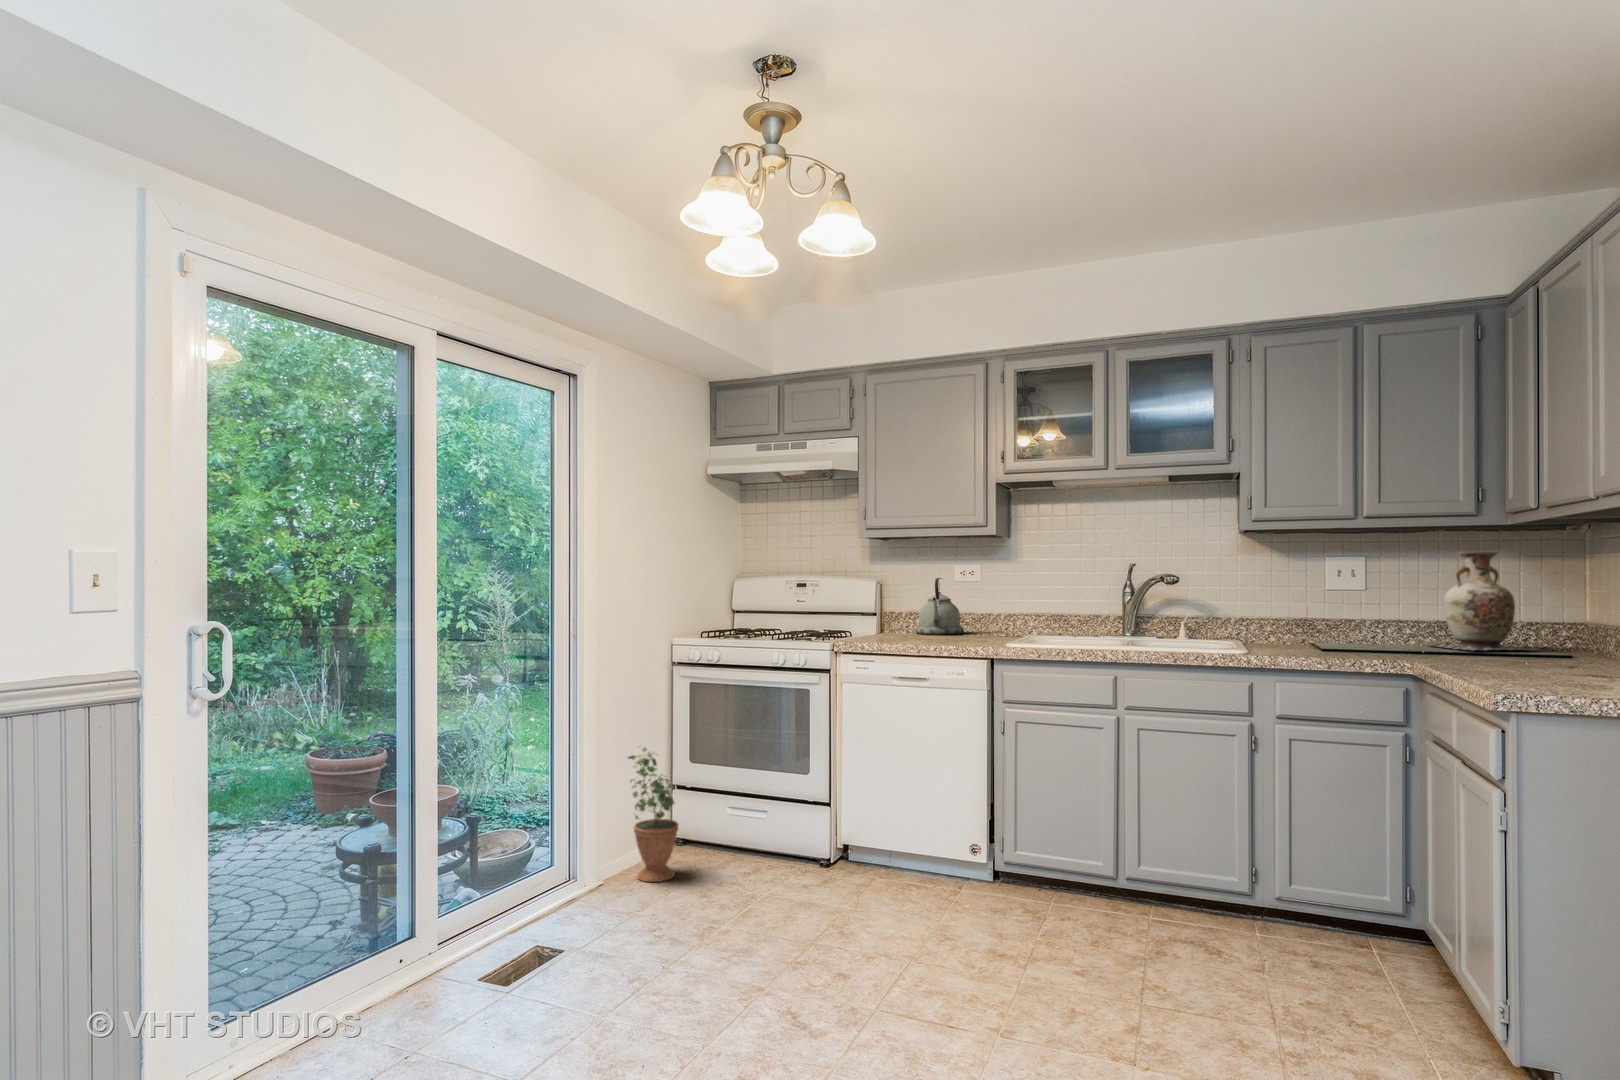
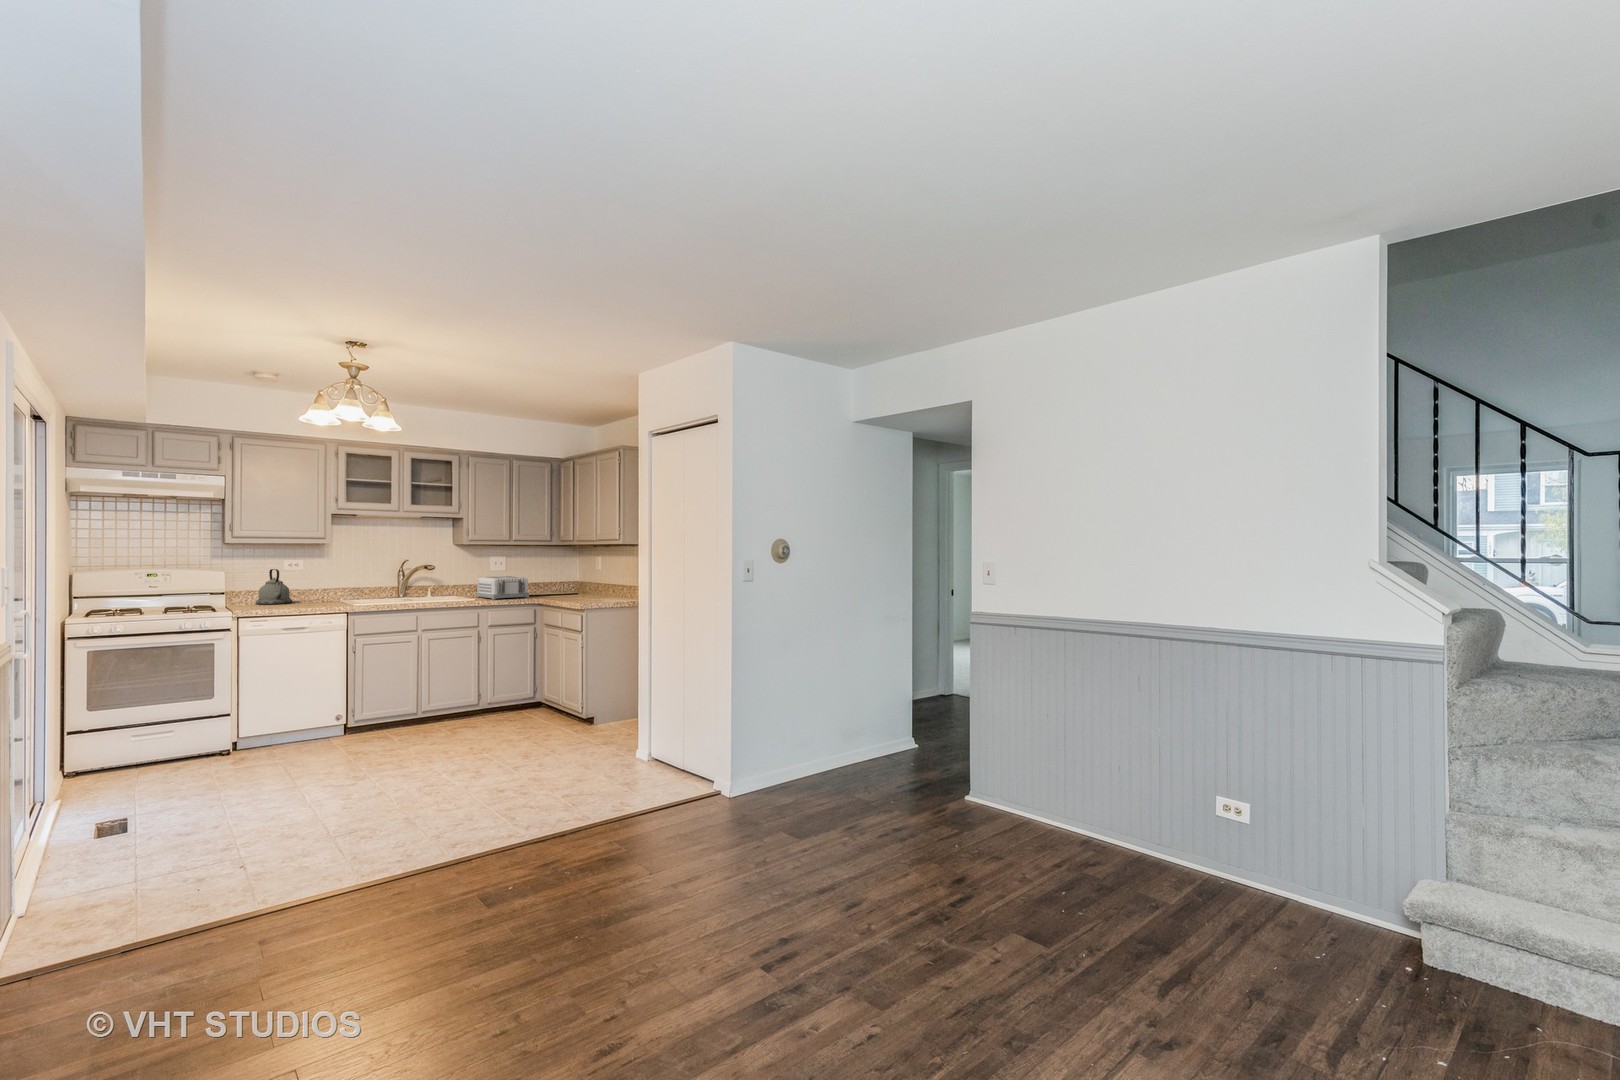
vase: present [1437,552,1529,650] -> none [526,555,566,594]
toaster: none [1277,602,1396,656] -> present [476,576,529,600]
potted plant: present [628,747,678,882] -> none [70,697,130,790]

